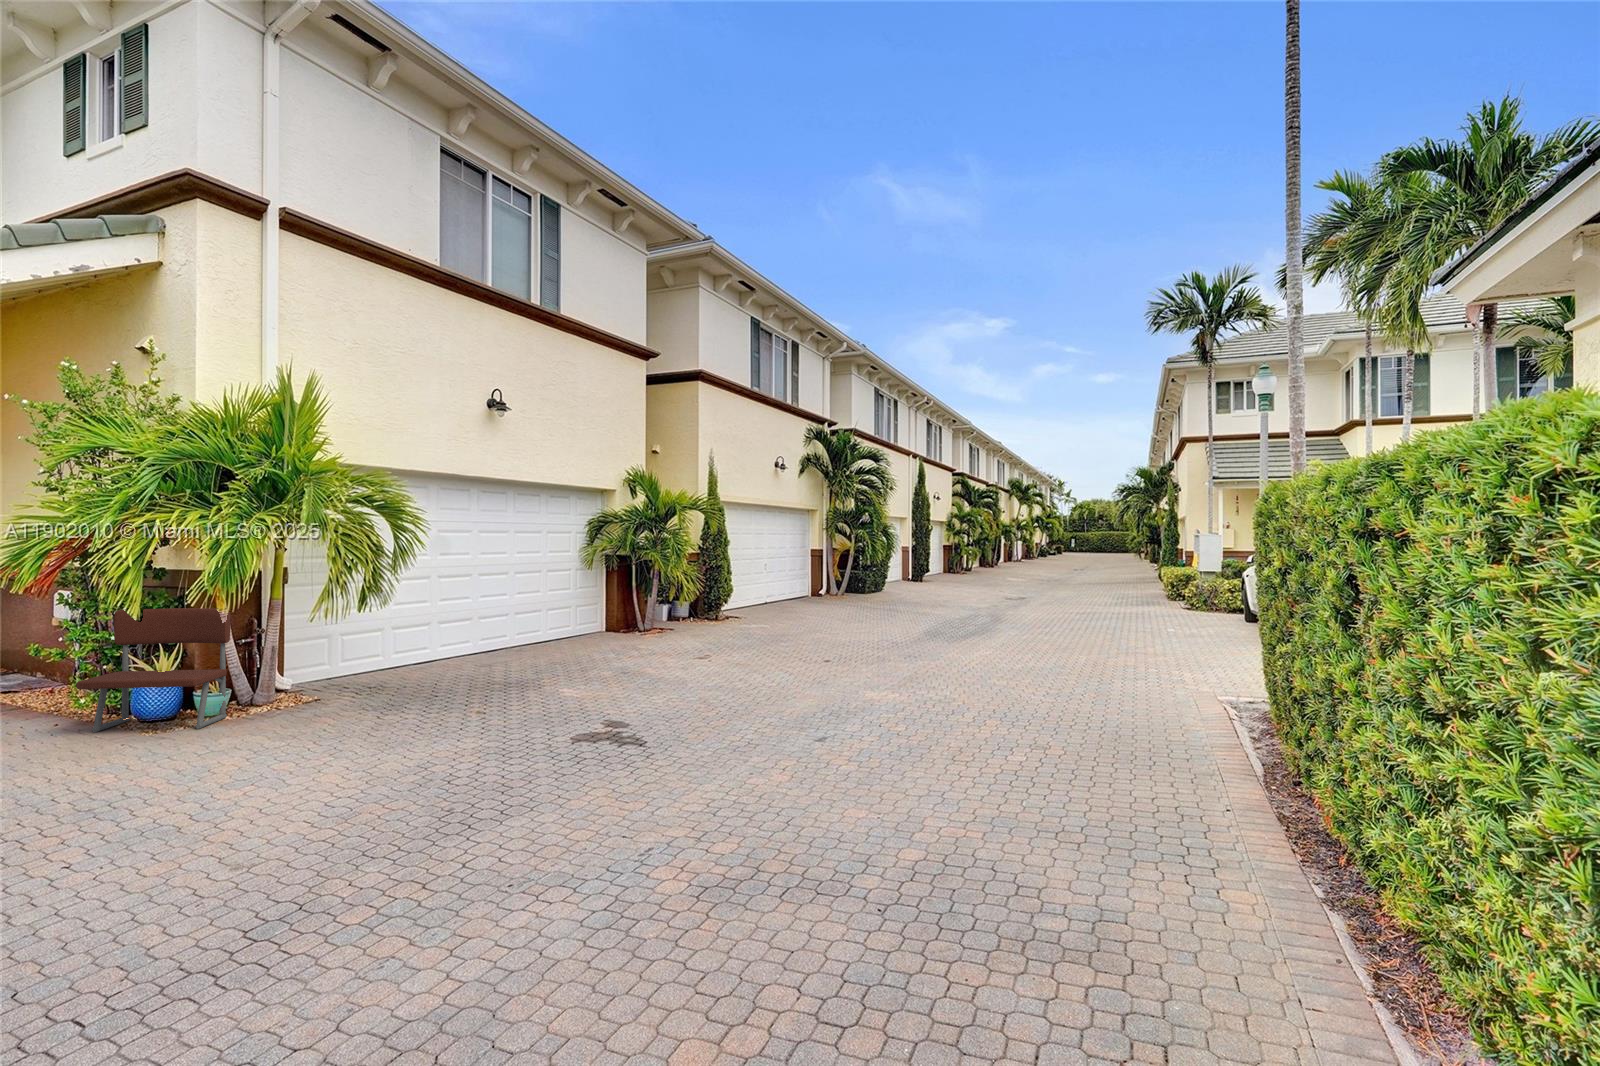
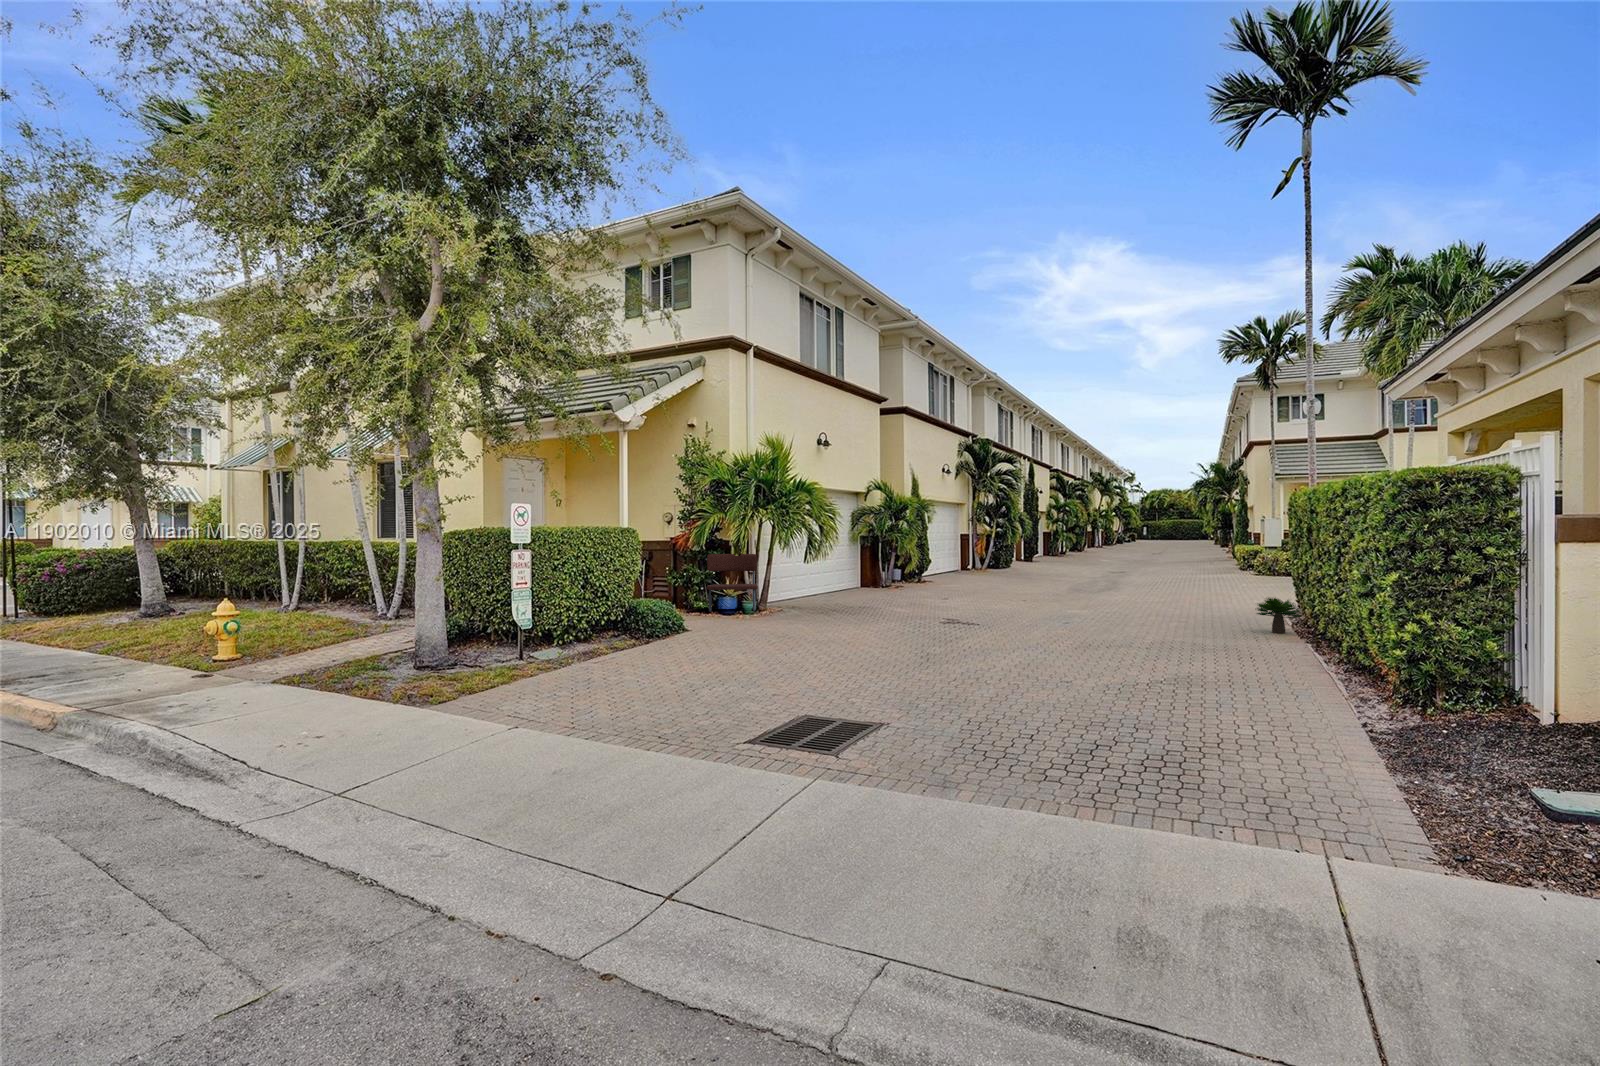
potted plant: none [1194,753,1325,855] -> present [1257,598,1301,633]

